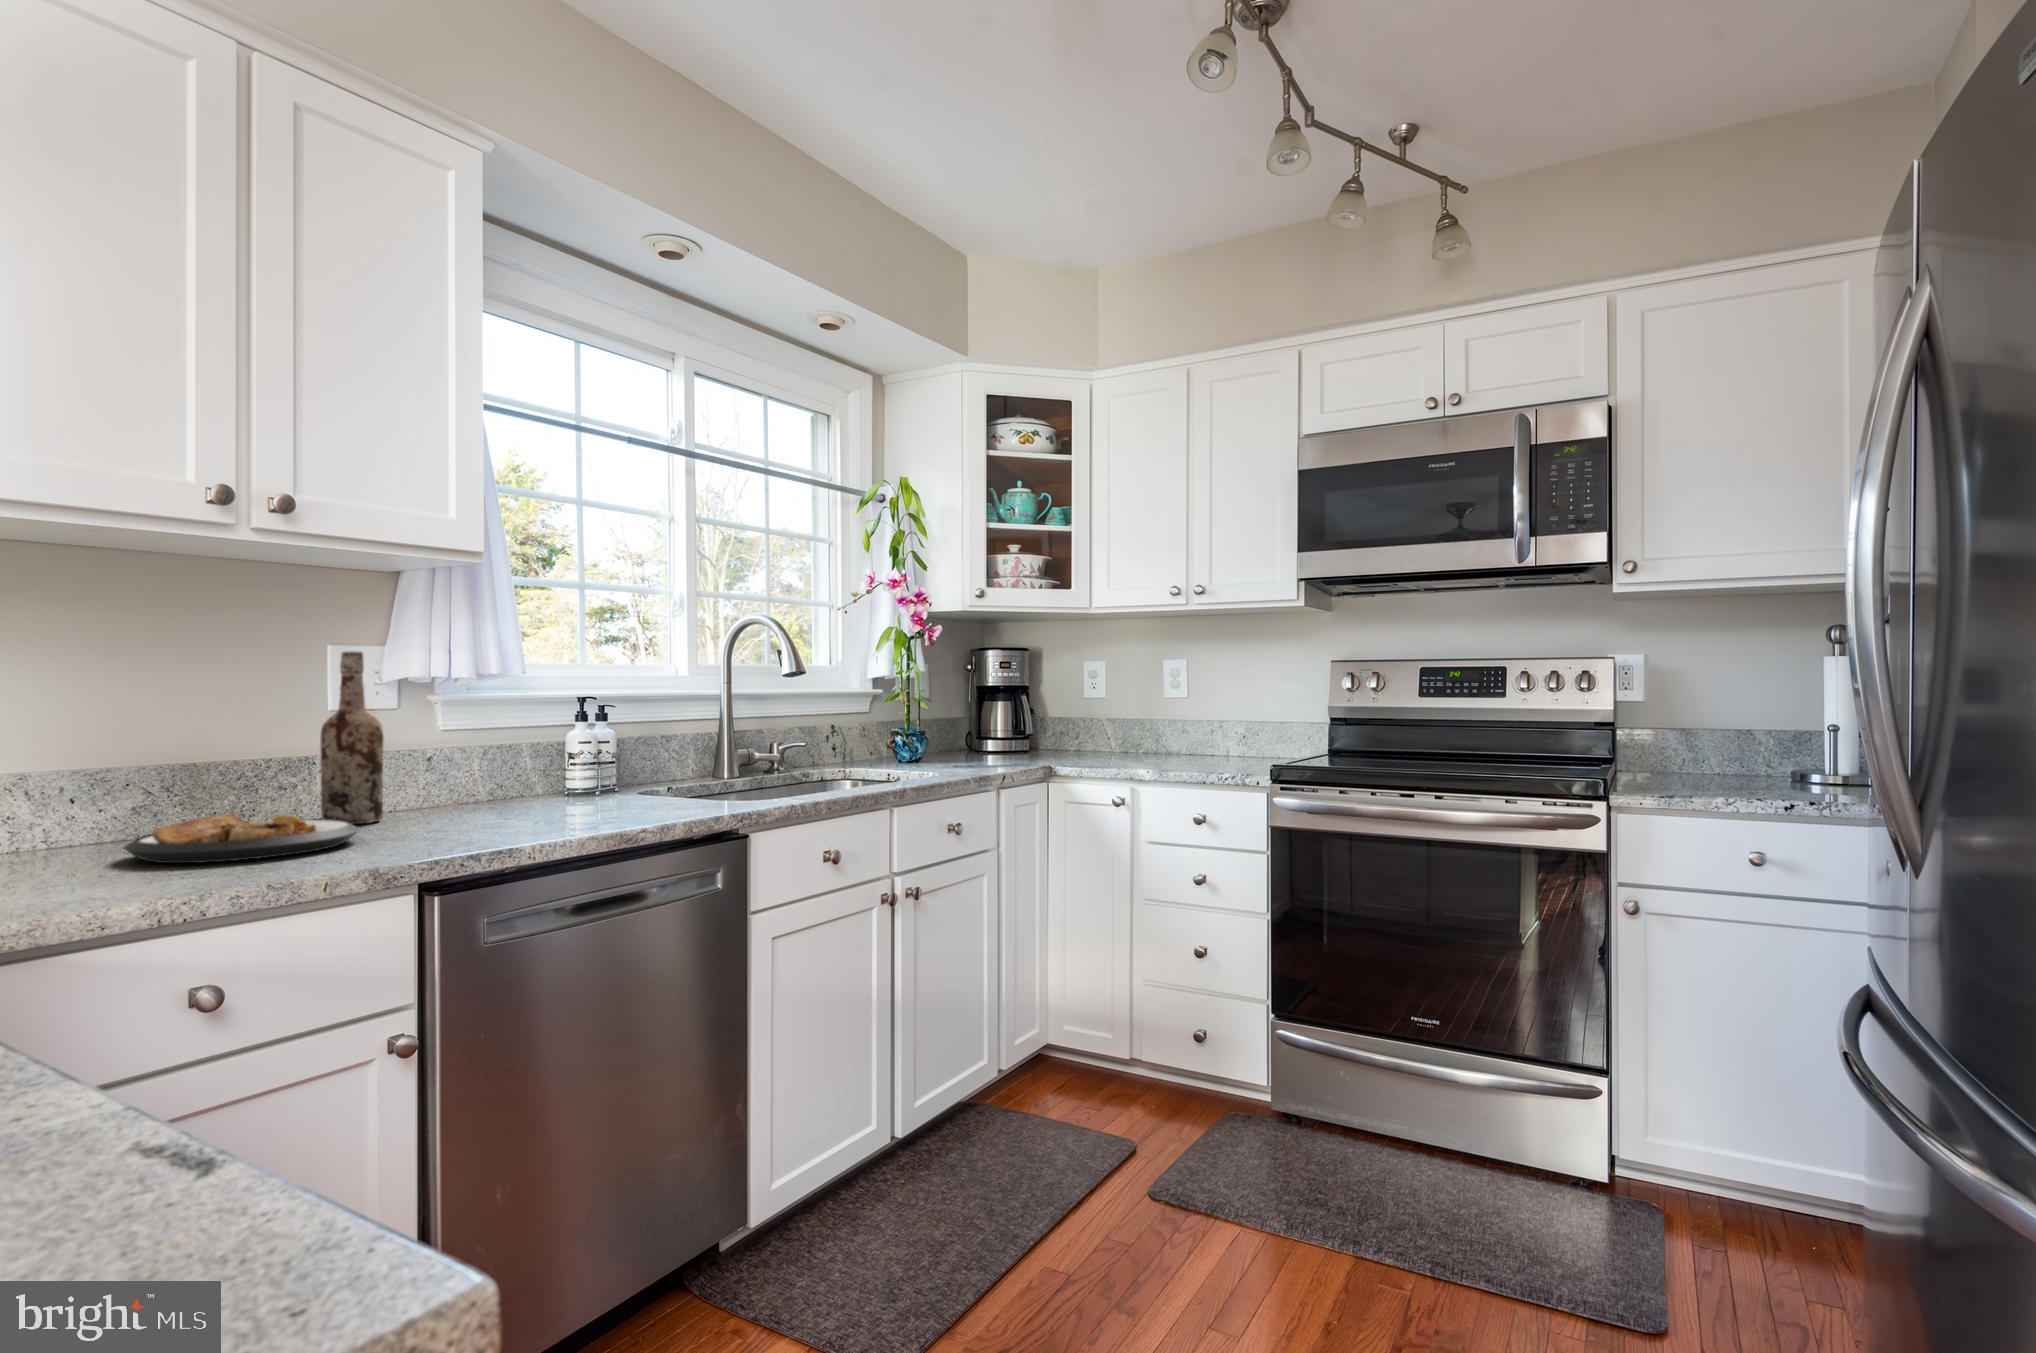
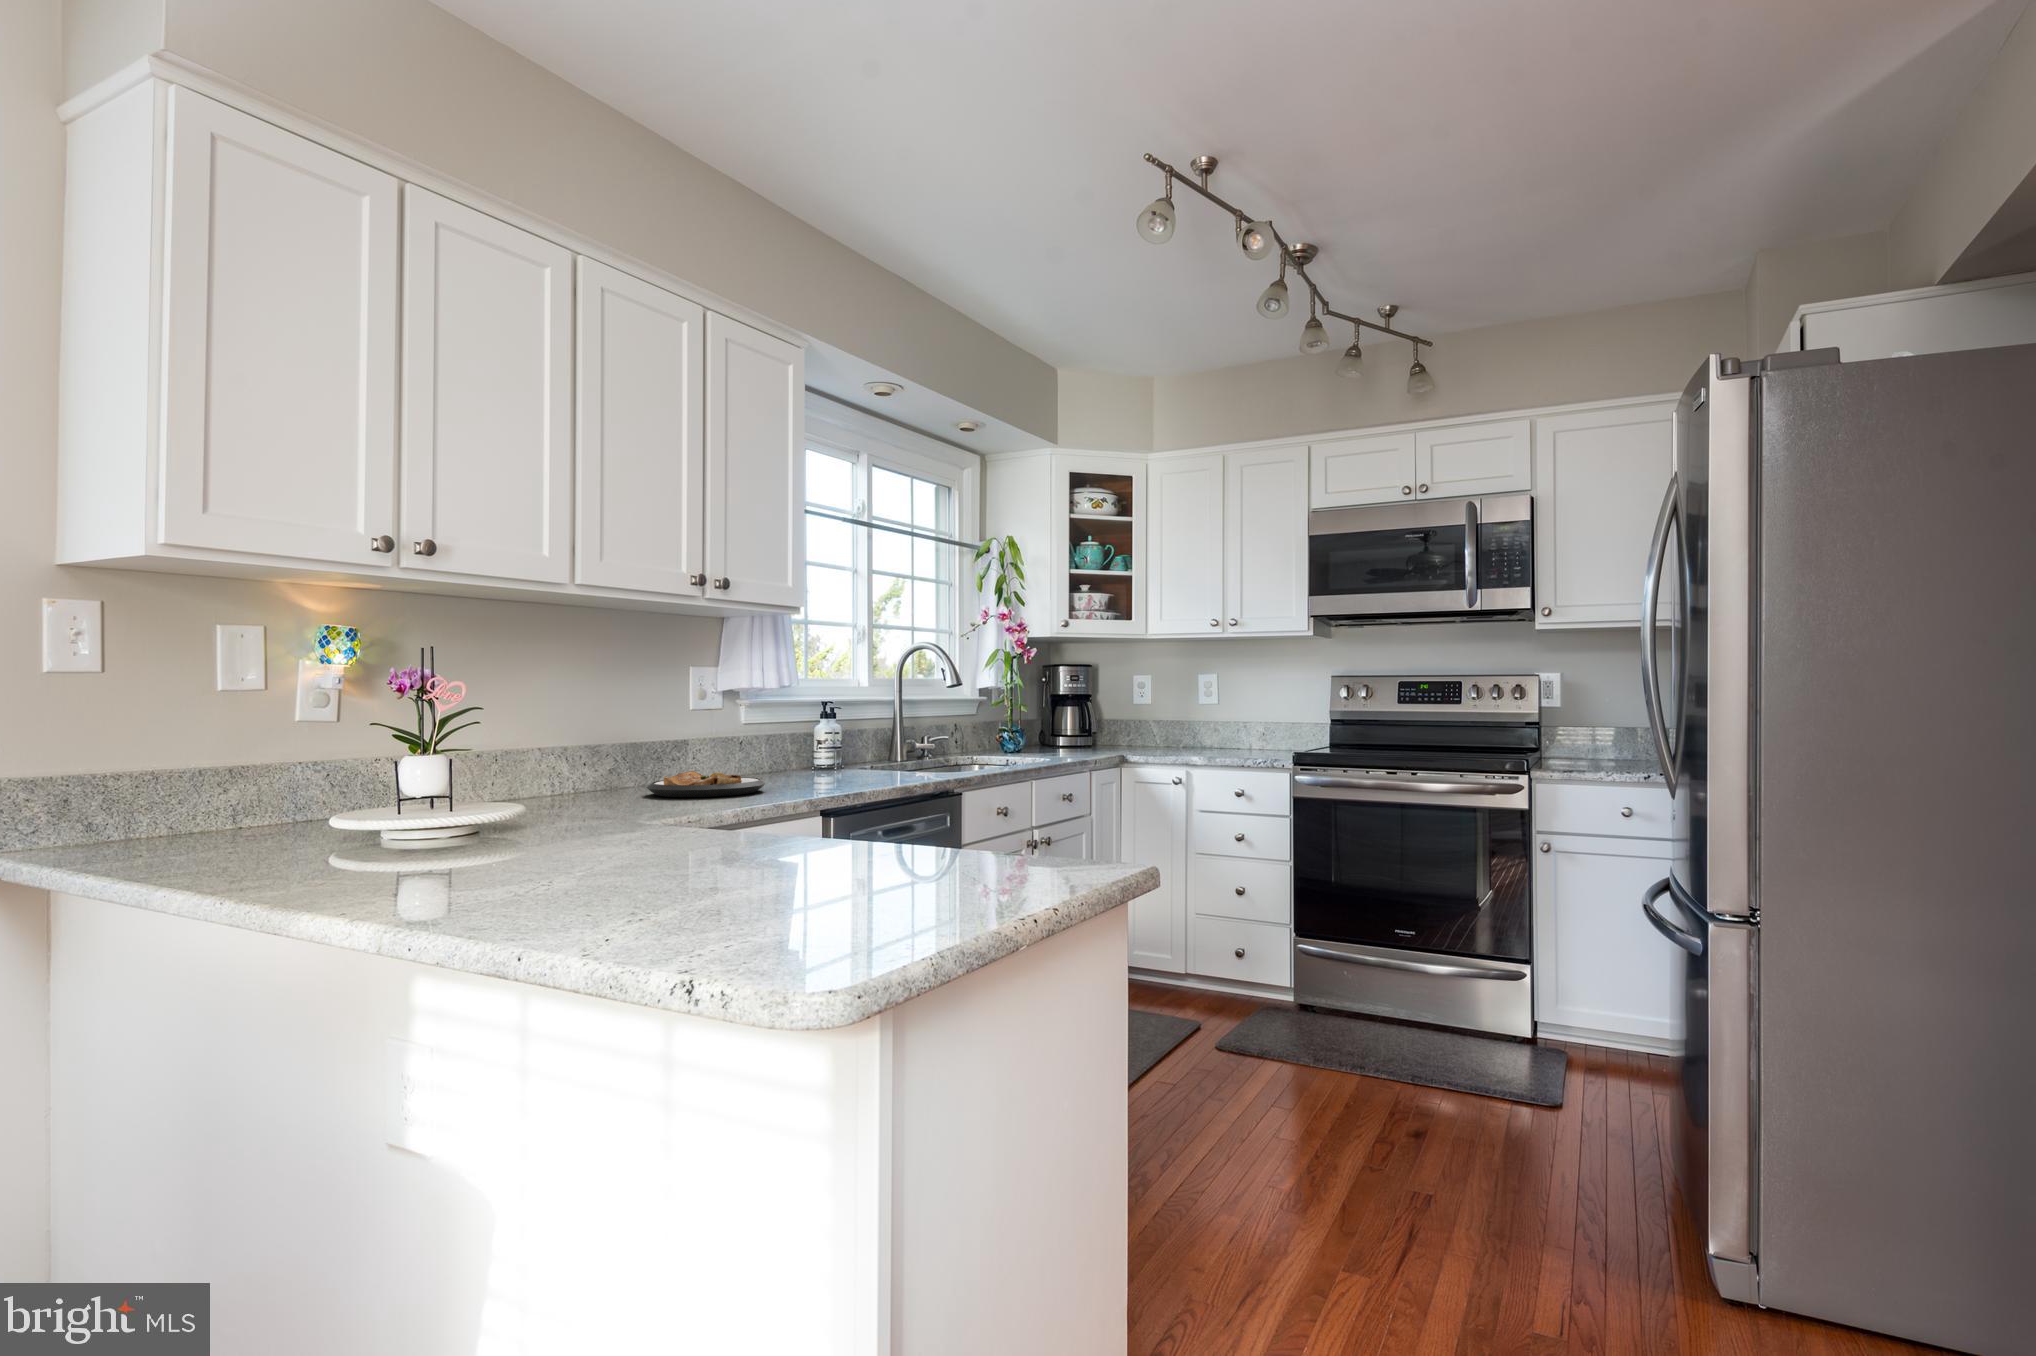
wine bottle: present [320,652,384,824] -> none [701,671,736,783]

